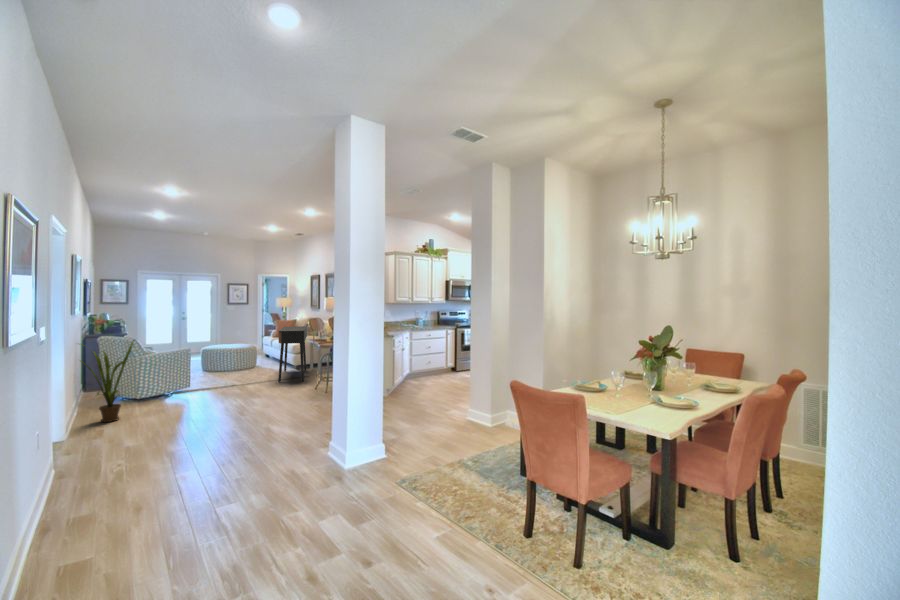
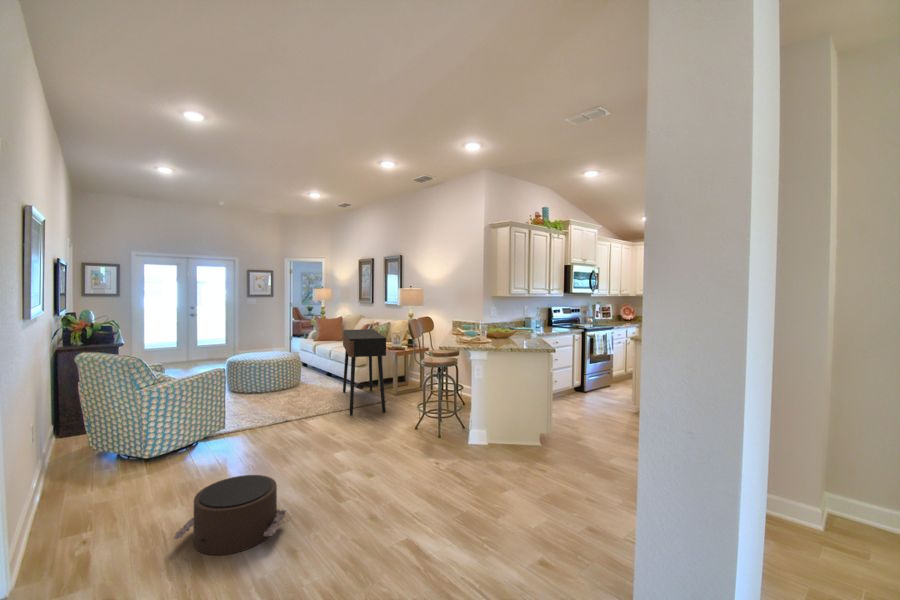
house plant: present [84,340,134,422] -> none [28,365,144,526]
pouf: none [145,398,208,430] -> present [174,475,286,555]

